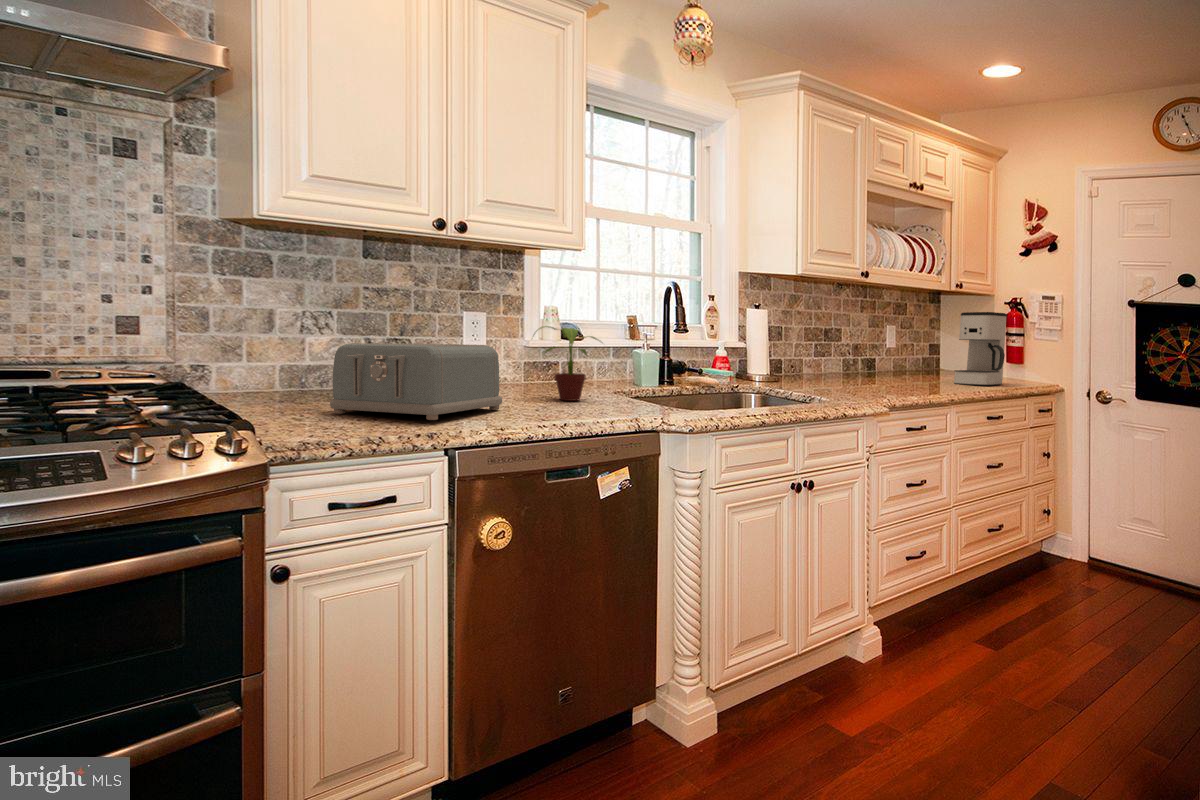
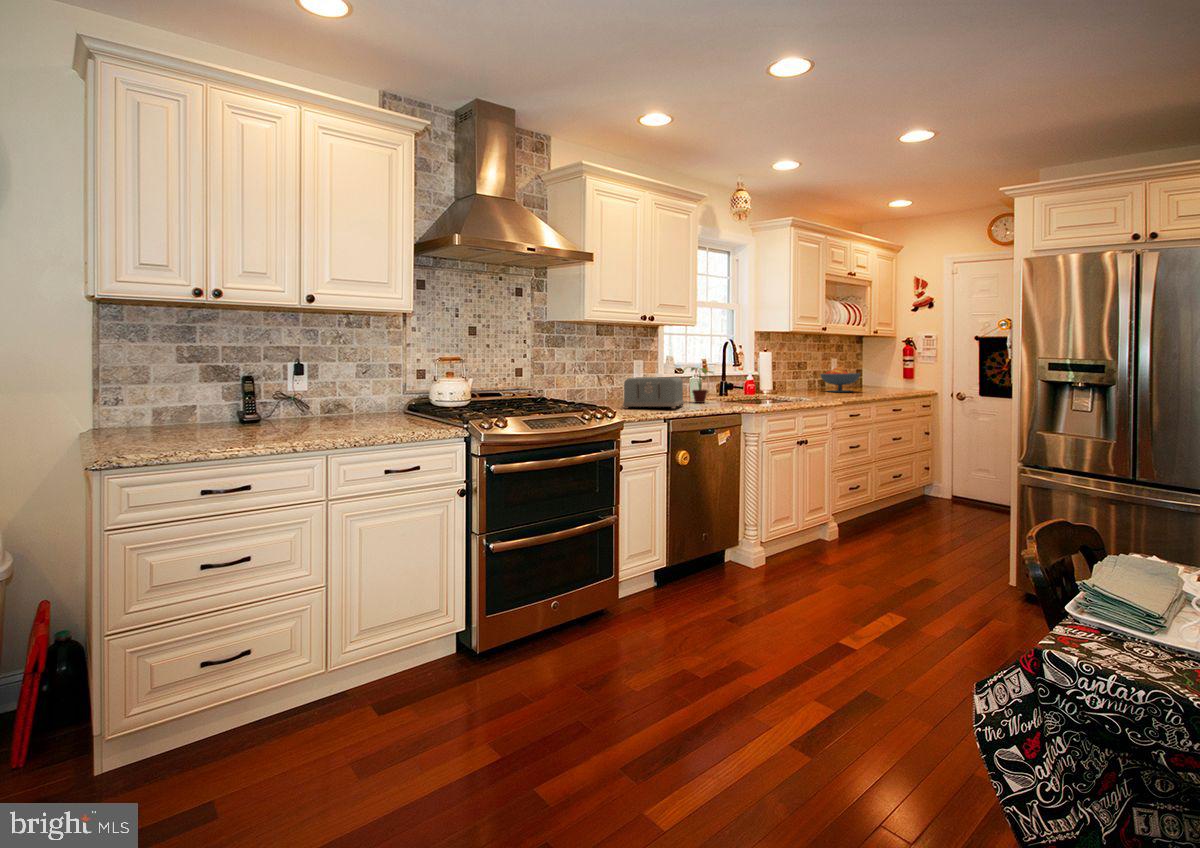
coffee maker: present [954,312,1007,386] -> none [876,349,904,392]
fruit bowl: none [856,341,928,383] -> present [820,367,860,392]

